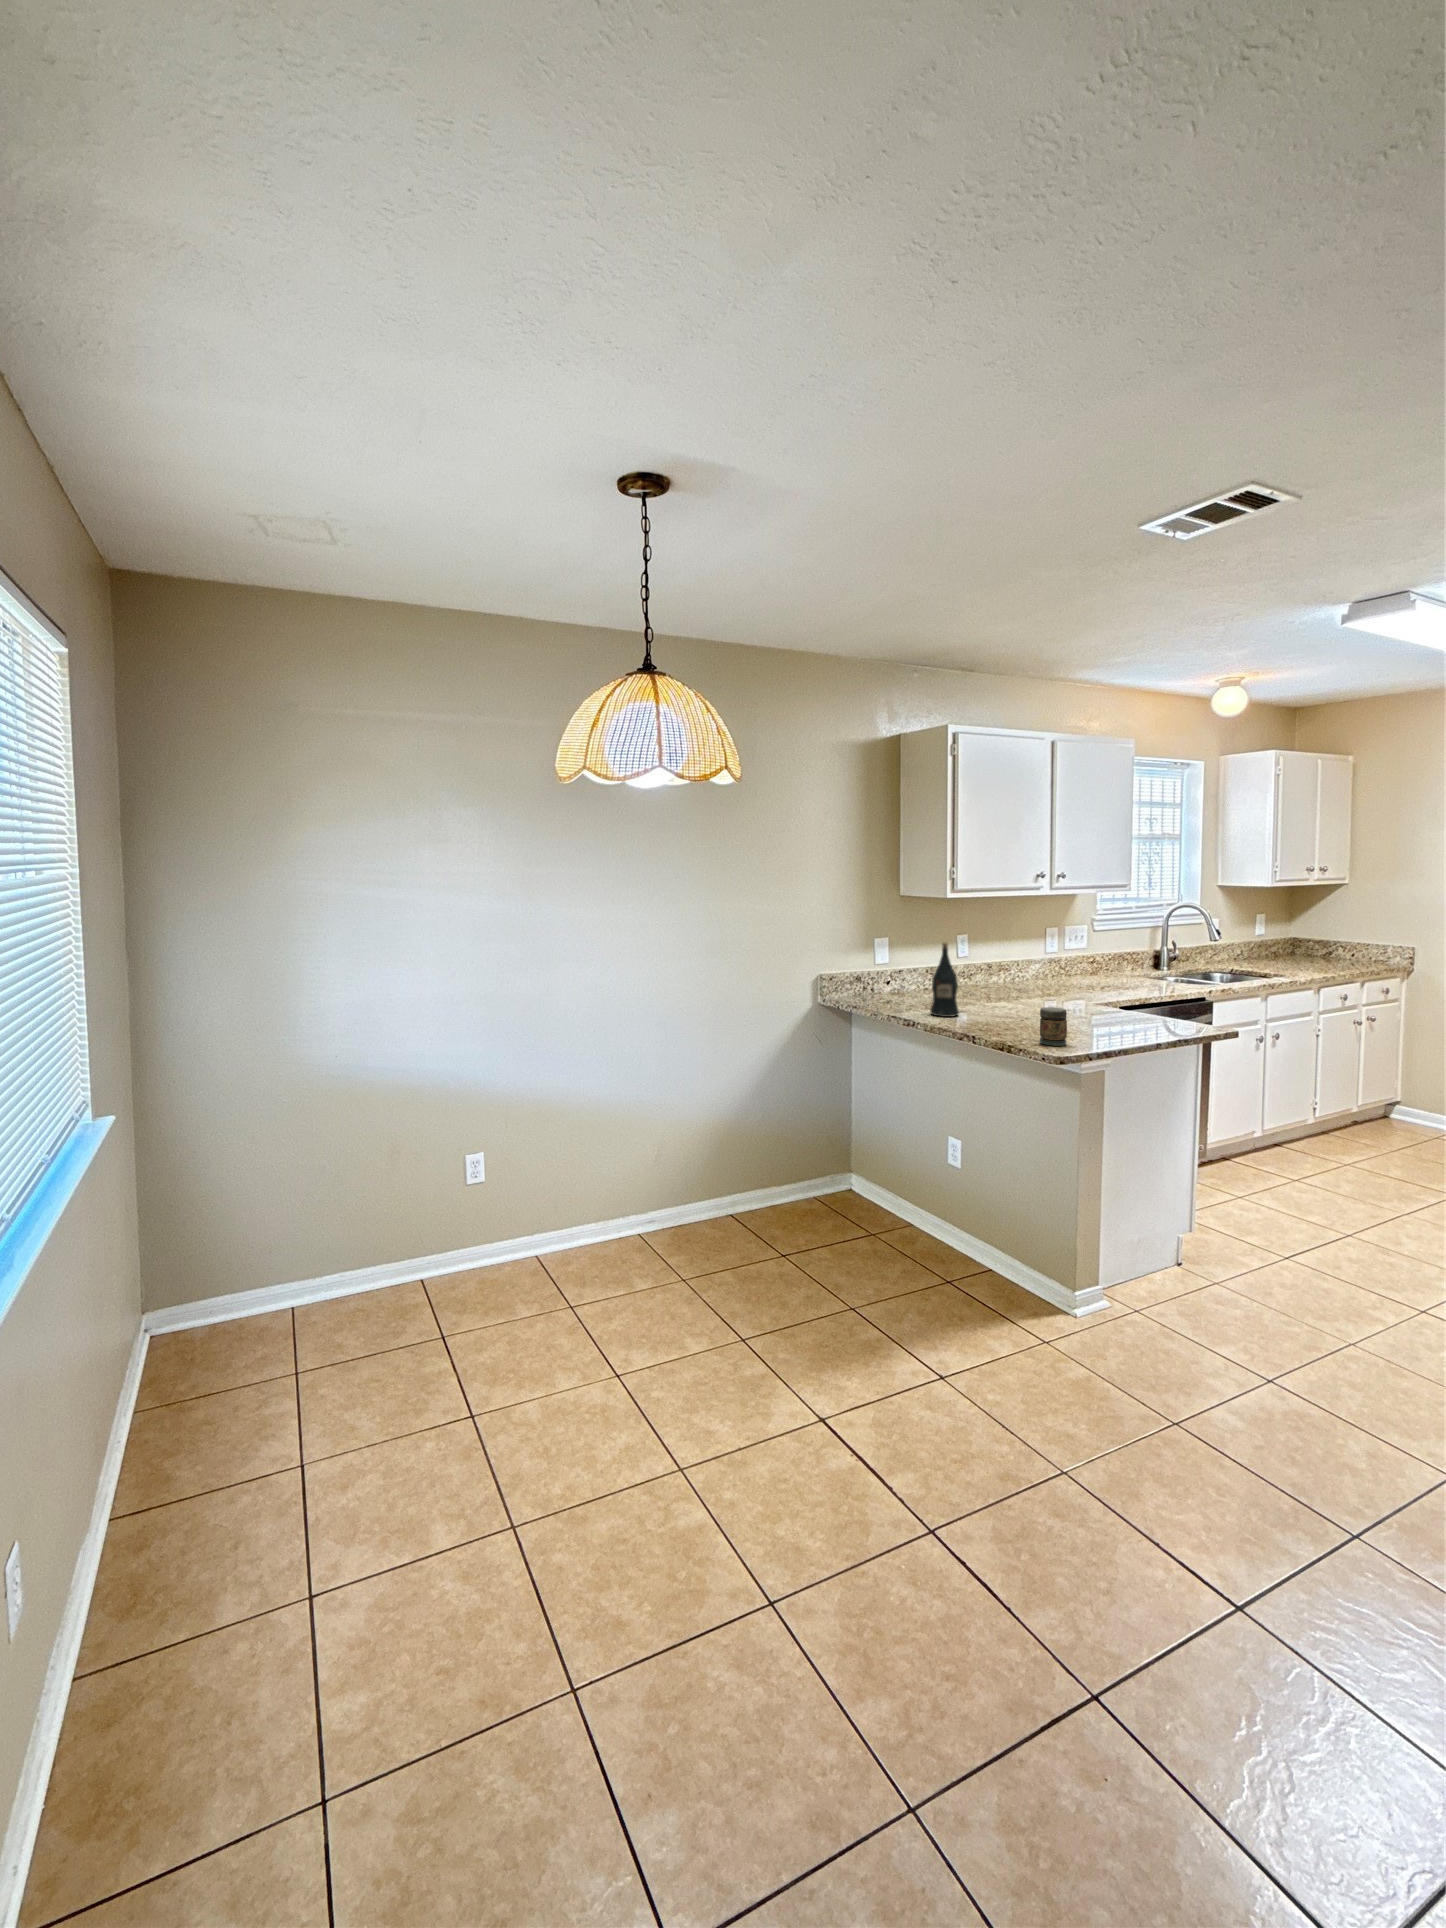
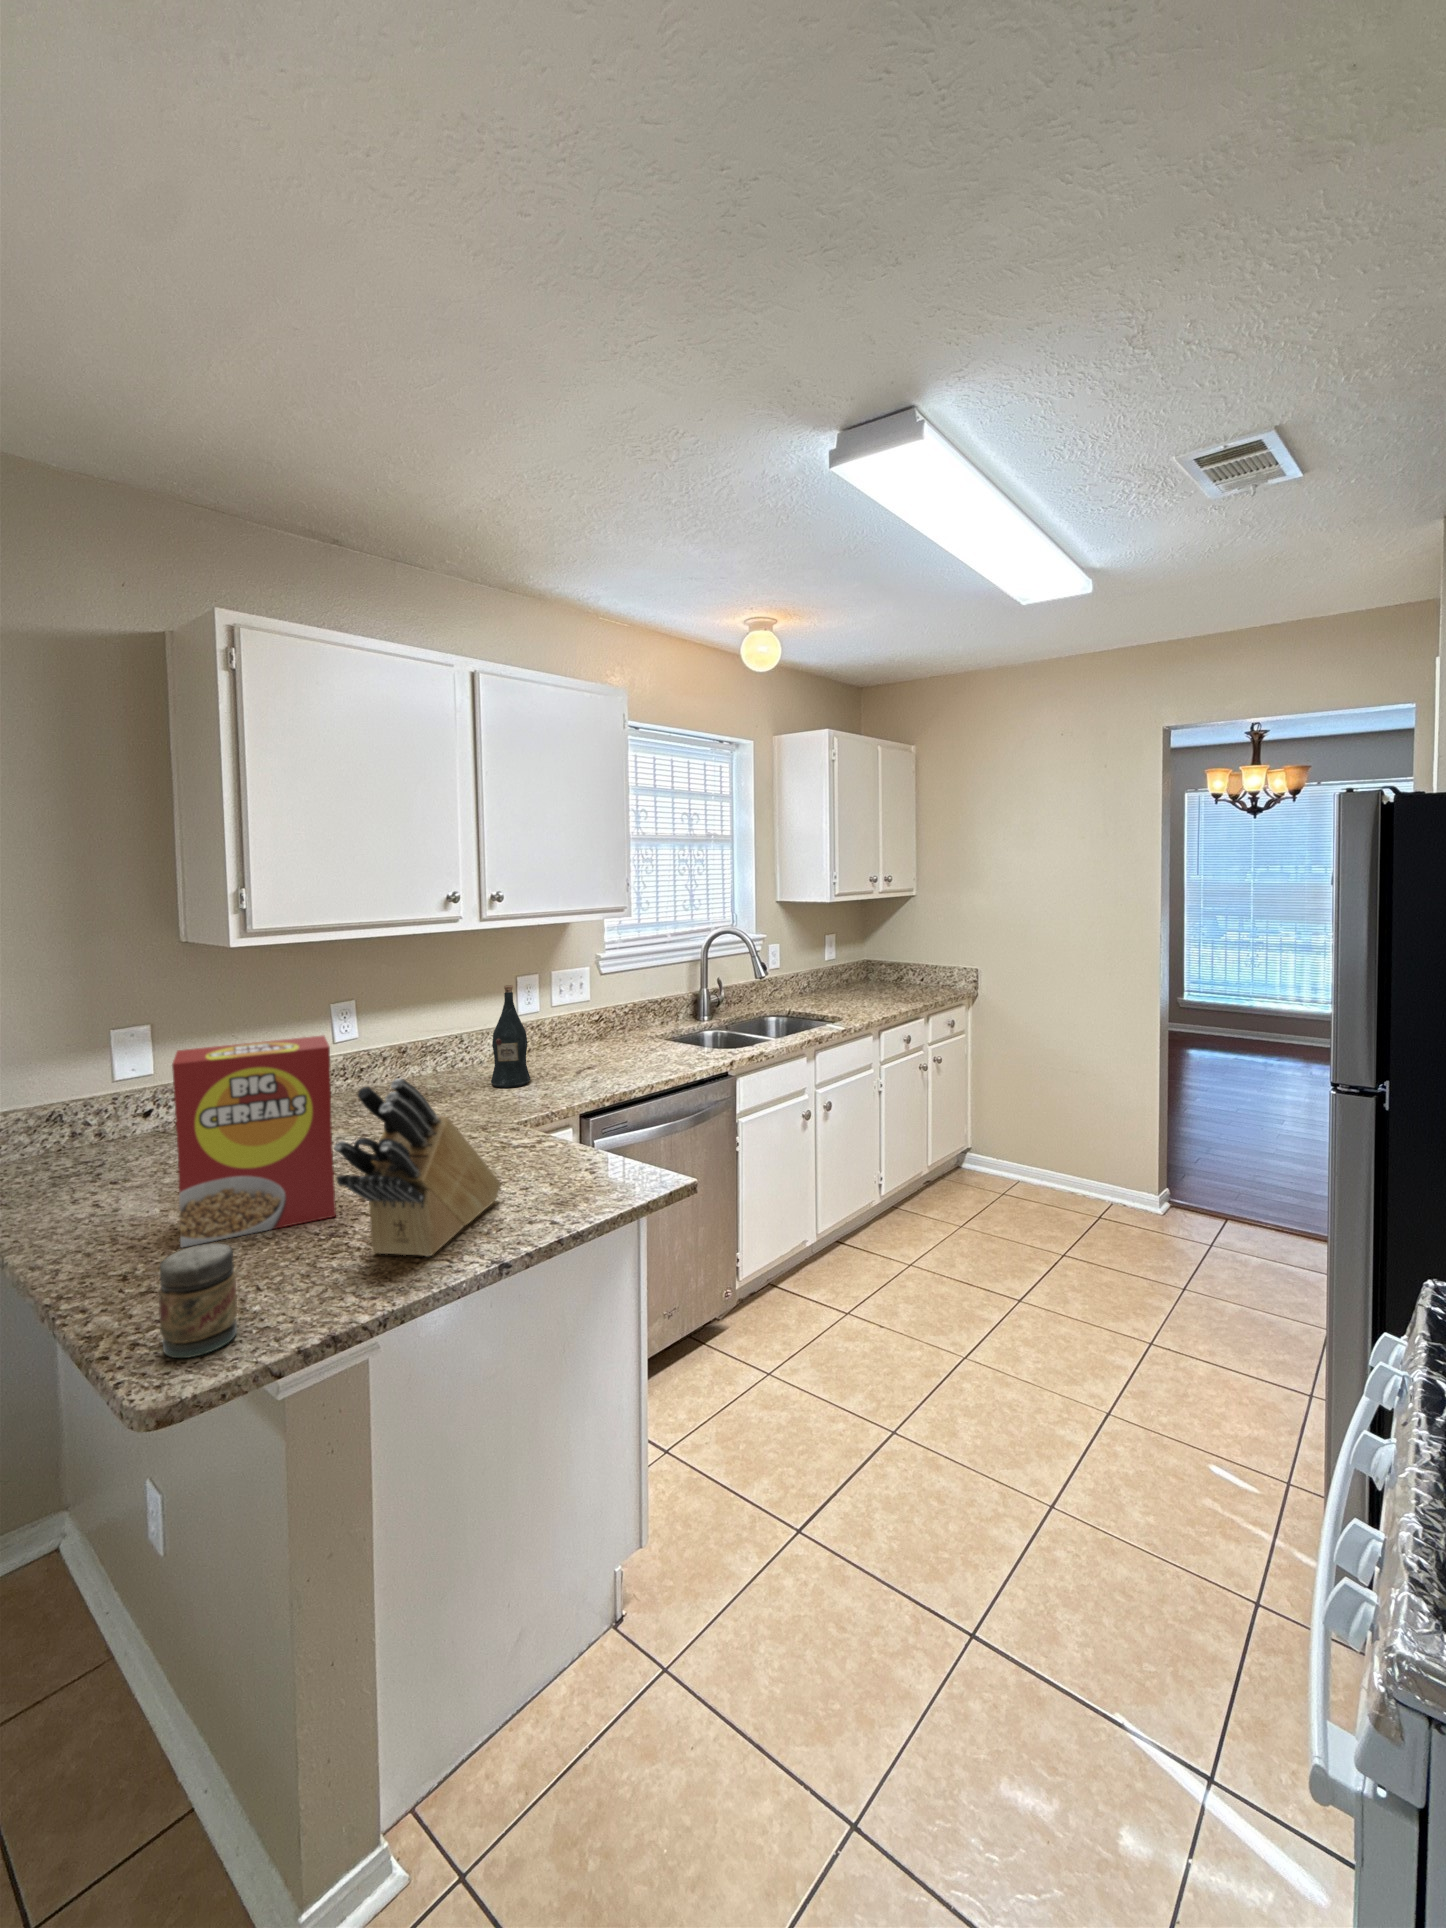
cereal box: none [975,939,1049,1025] -> present [172,1036,336,1247]
wine bottle: present [930,943,959,1017] -> present [491,985,531,1088]
knife block: none [1086,951,1130,1035] -> present [334,1078,501,1256]

